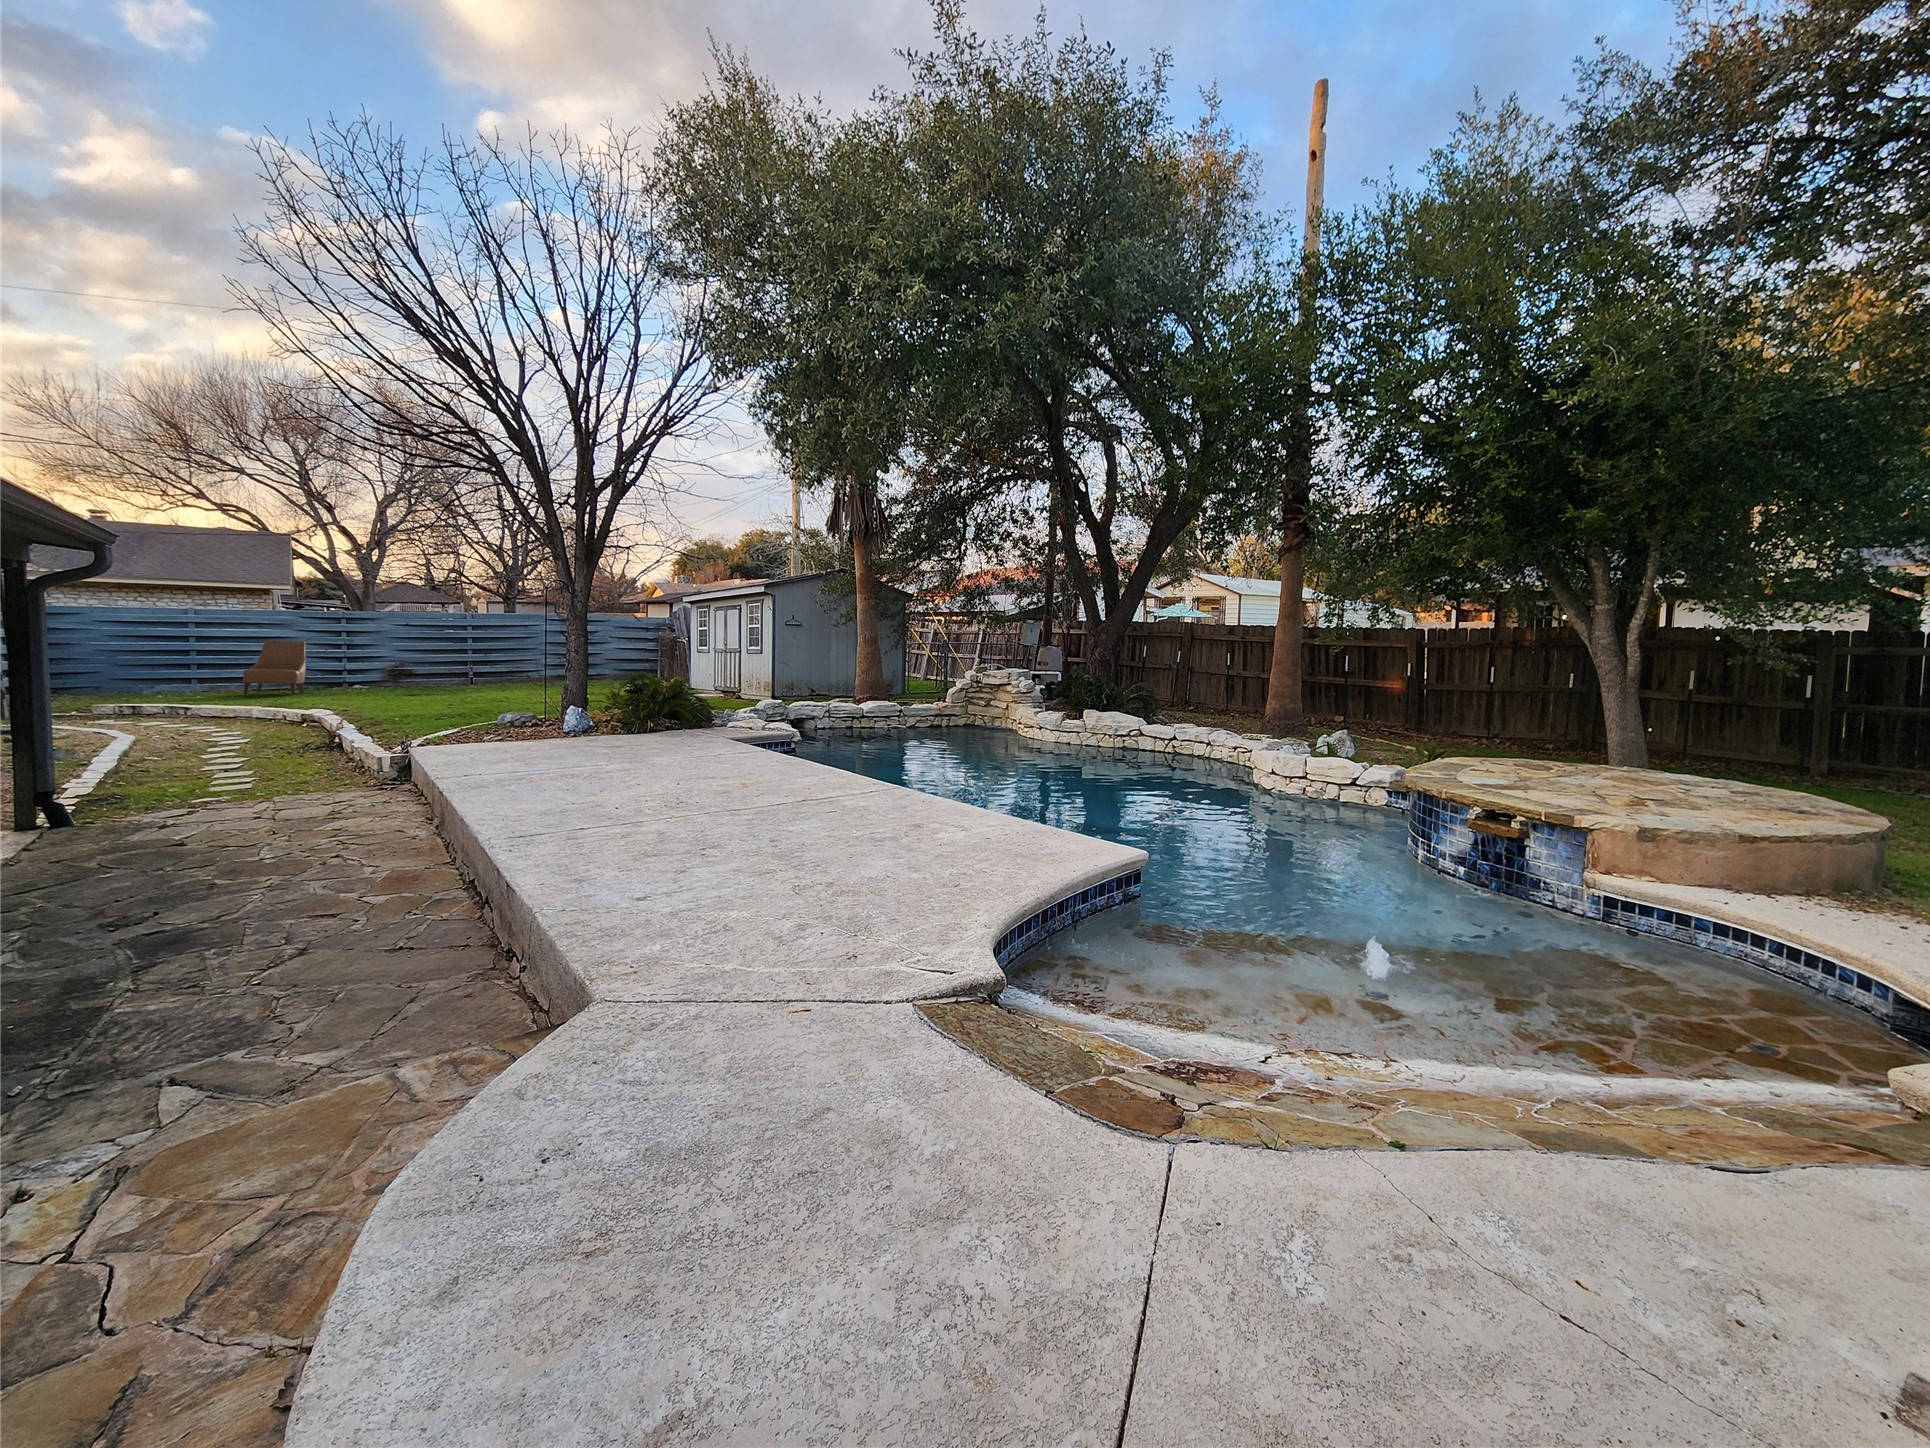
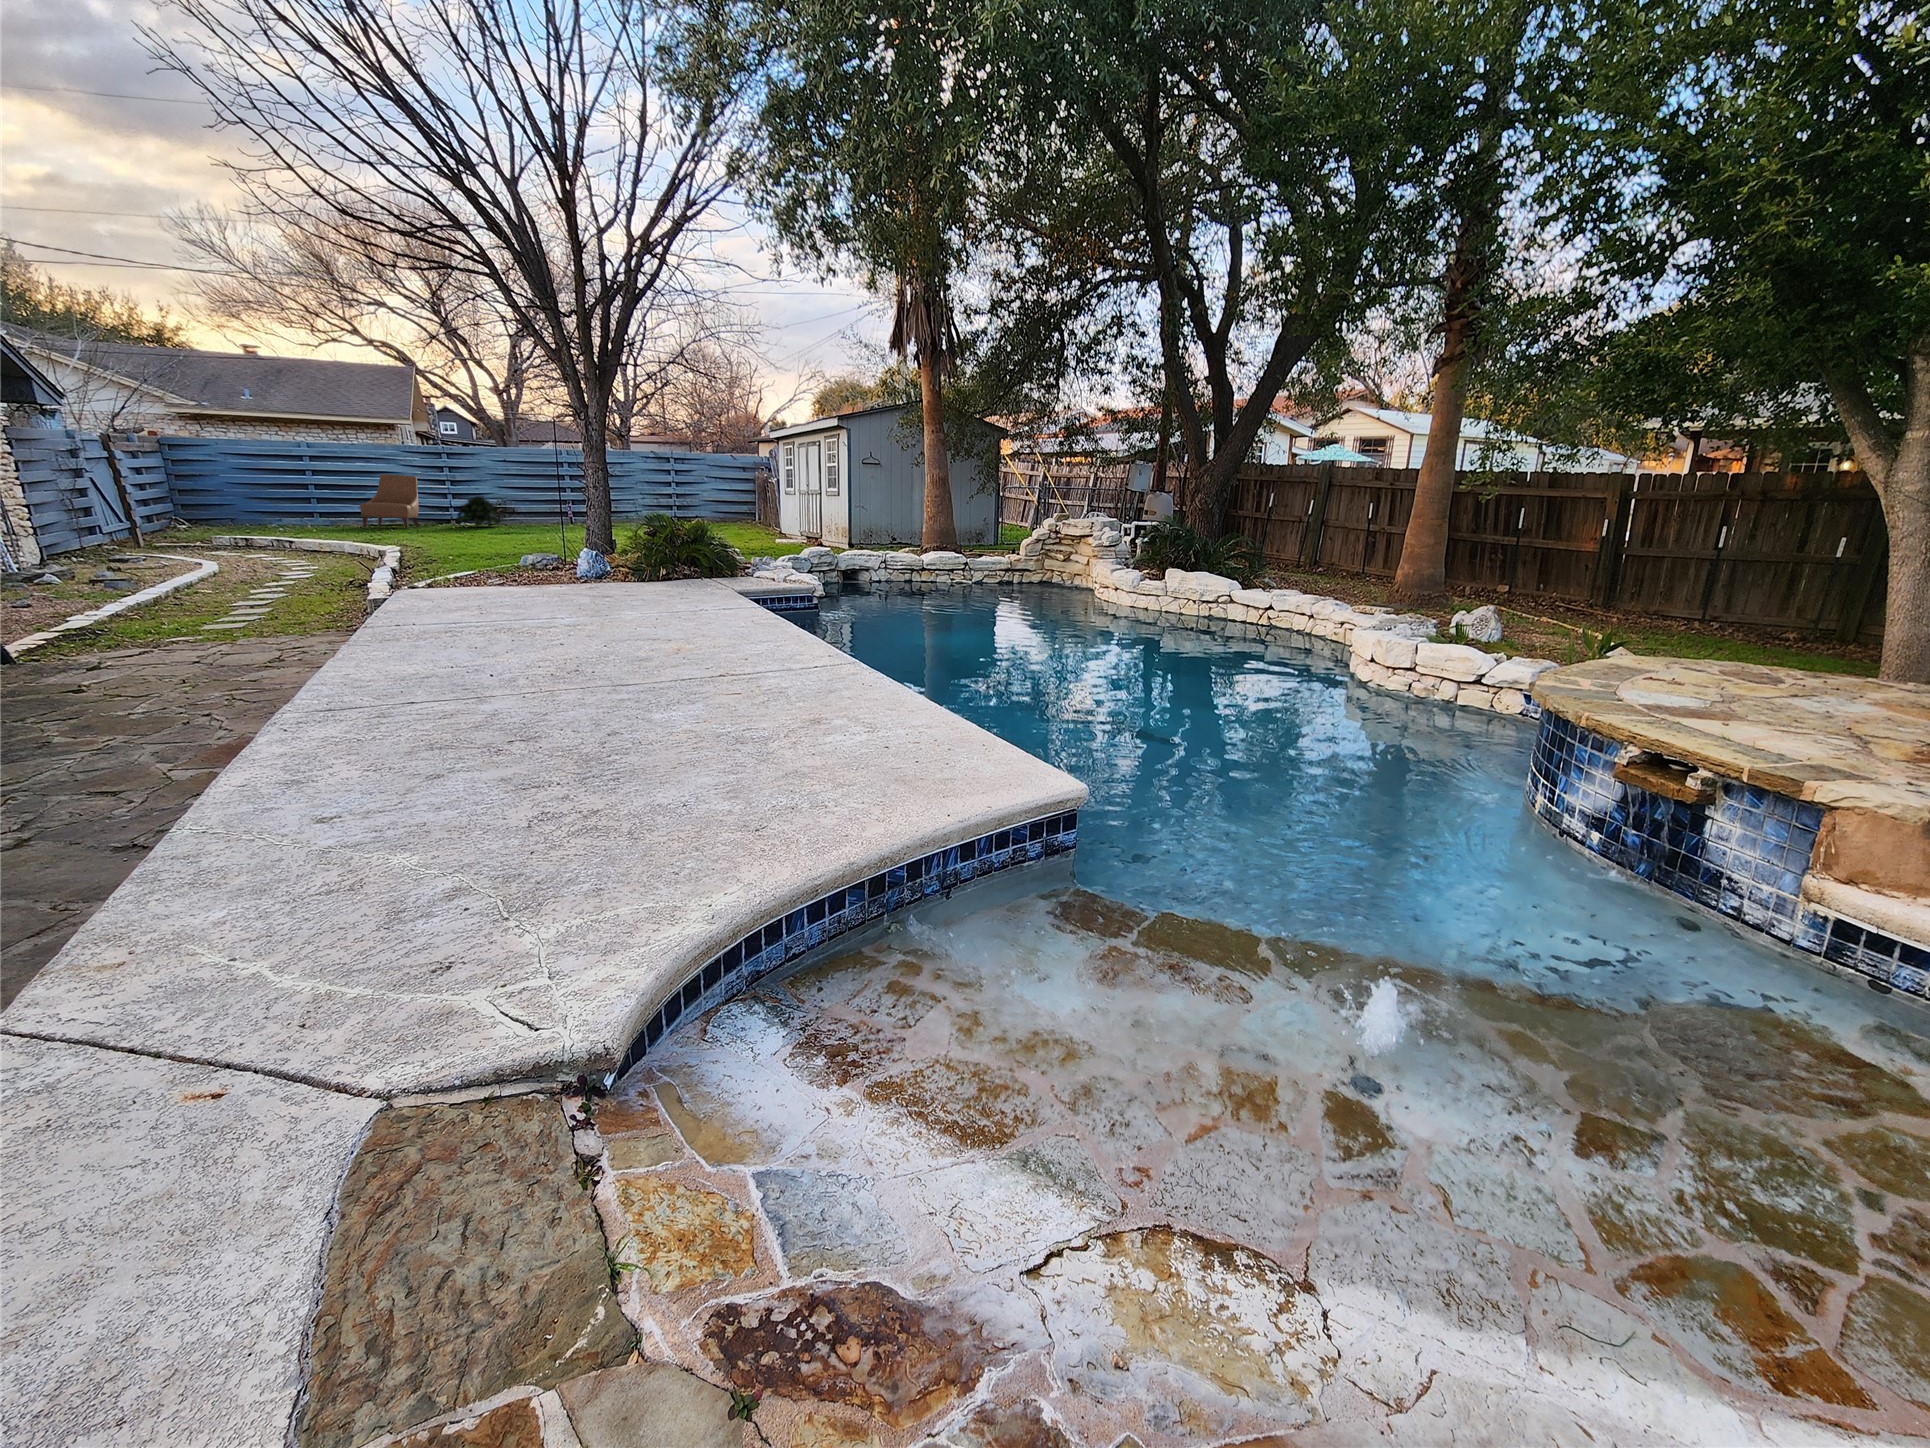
potted plant: none [346,660,394,691] -> present [456,496,500,526]

